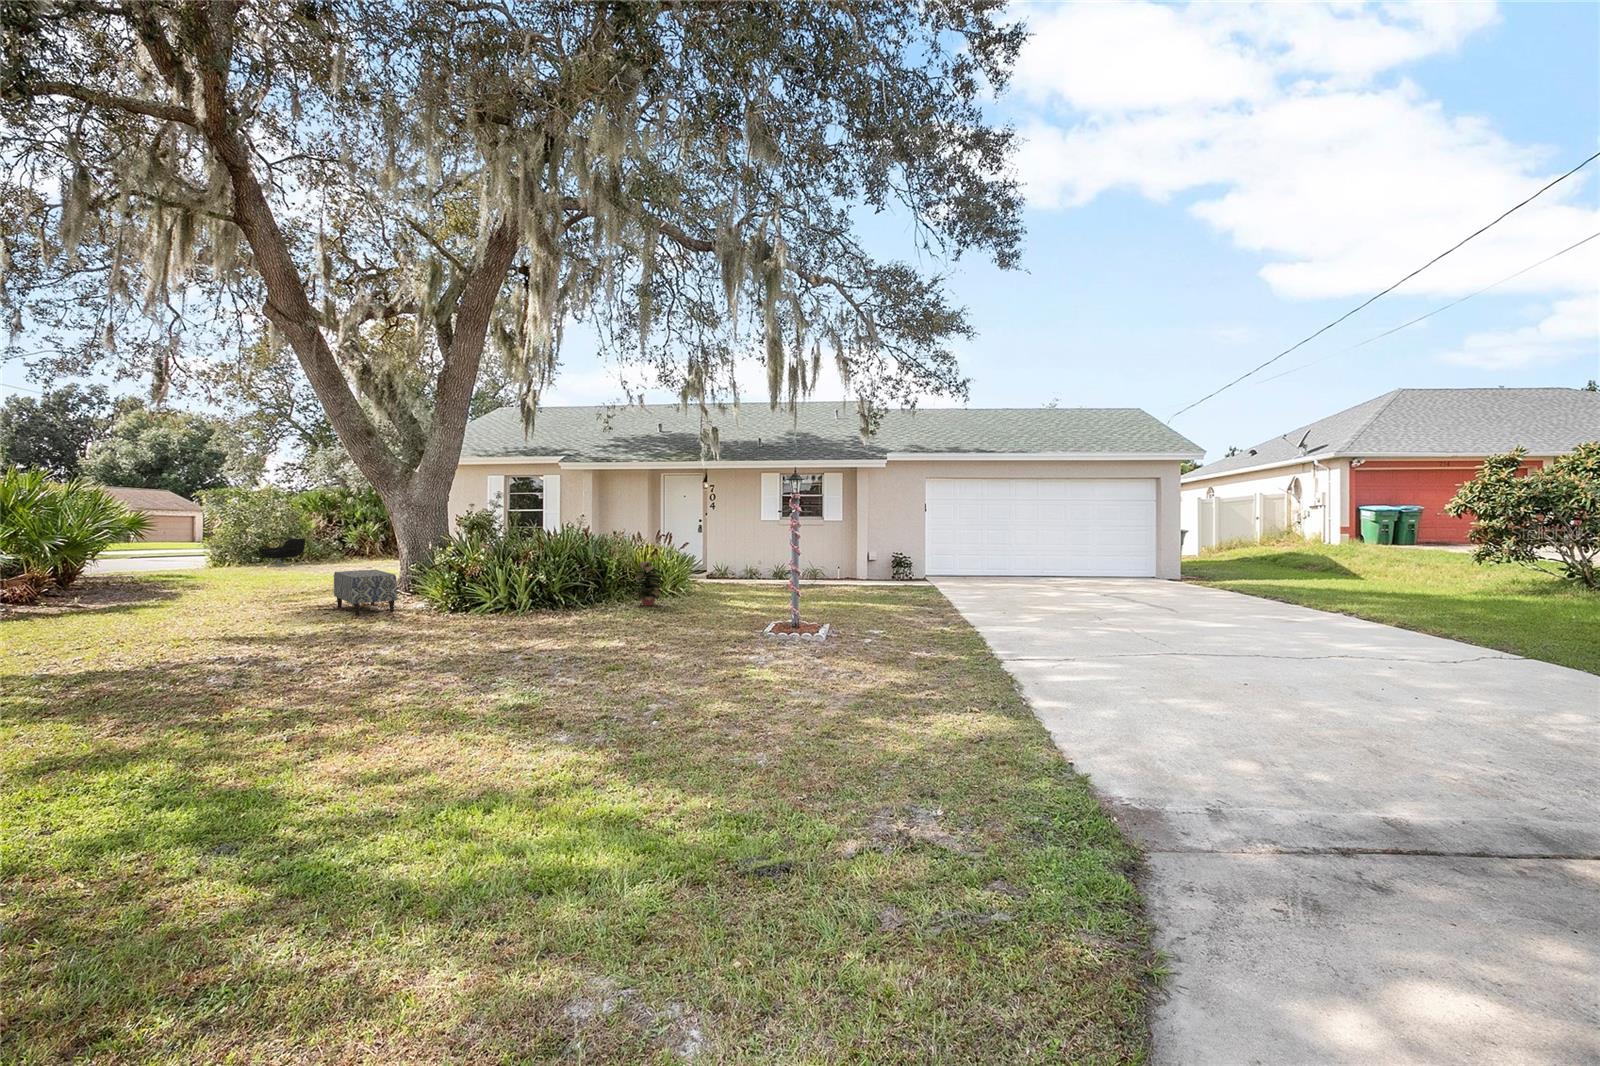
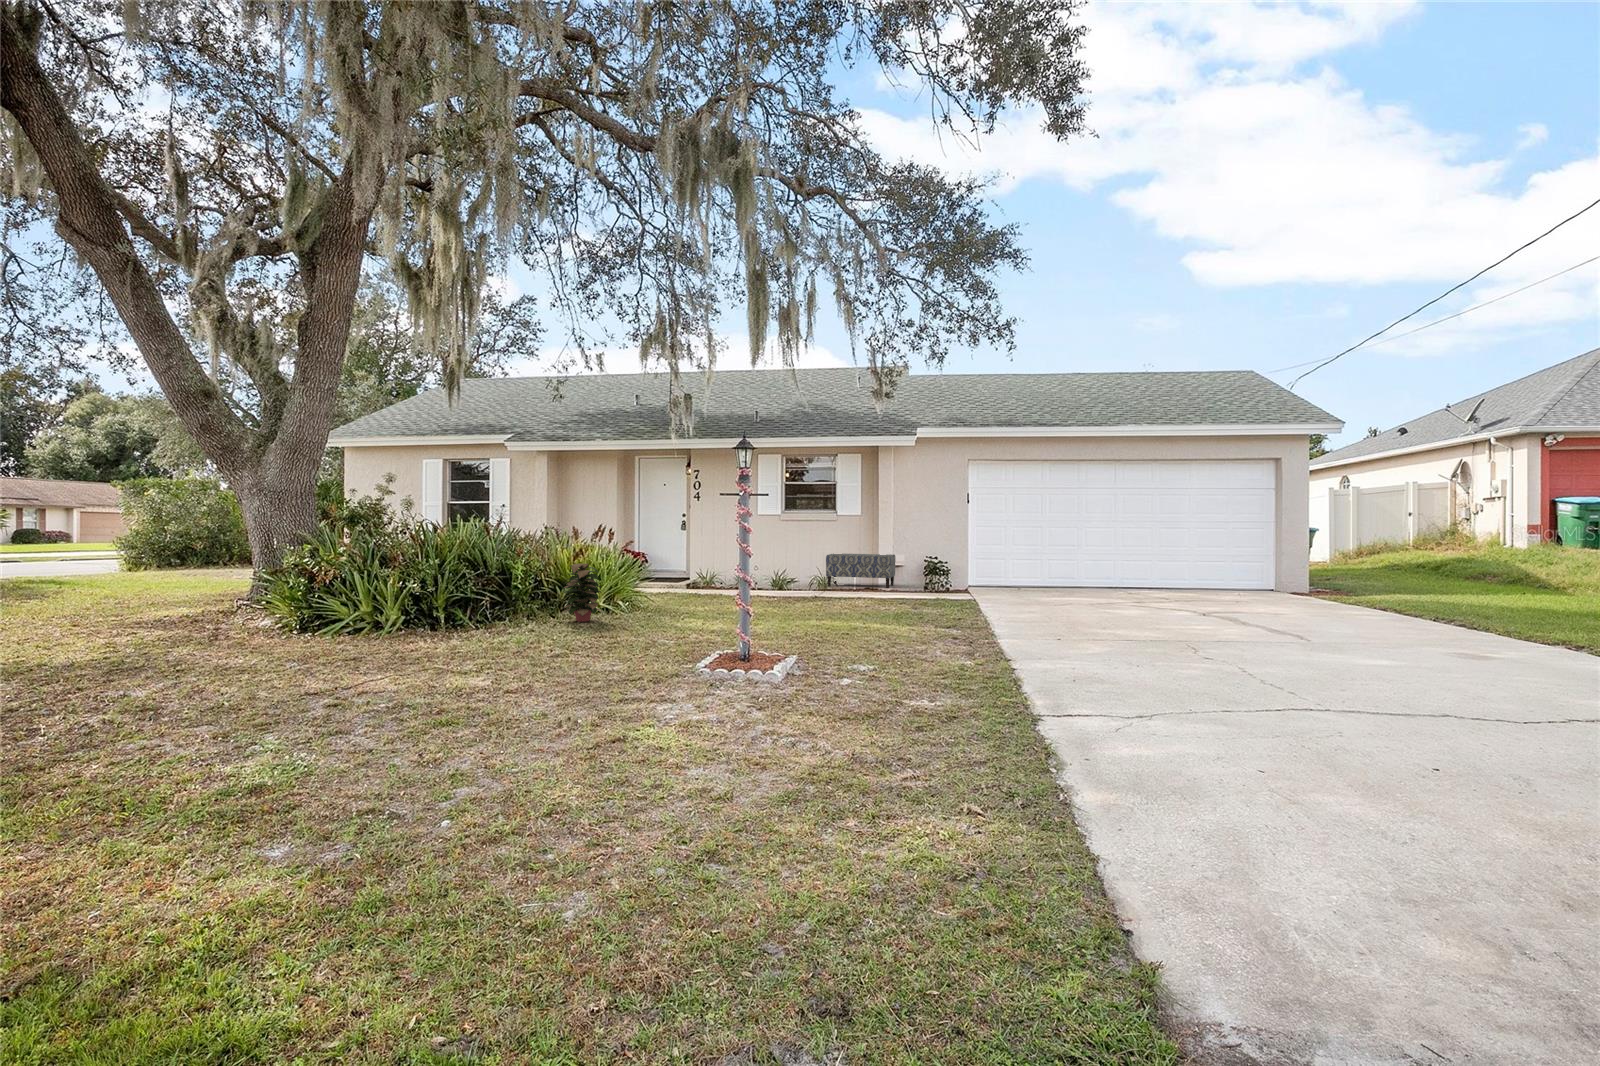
lounge chair: present [259,538,305,567] -> none [168,536,222,570]
bench: present [334,570,397,616] -> present [826,554,896,588]

